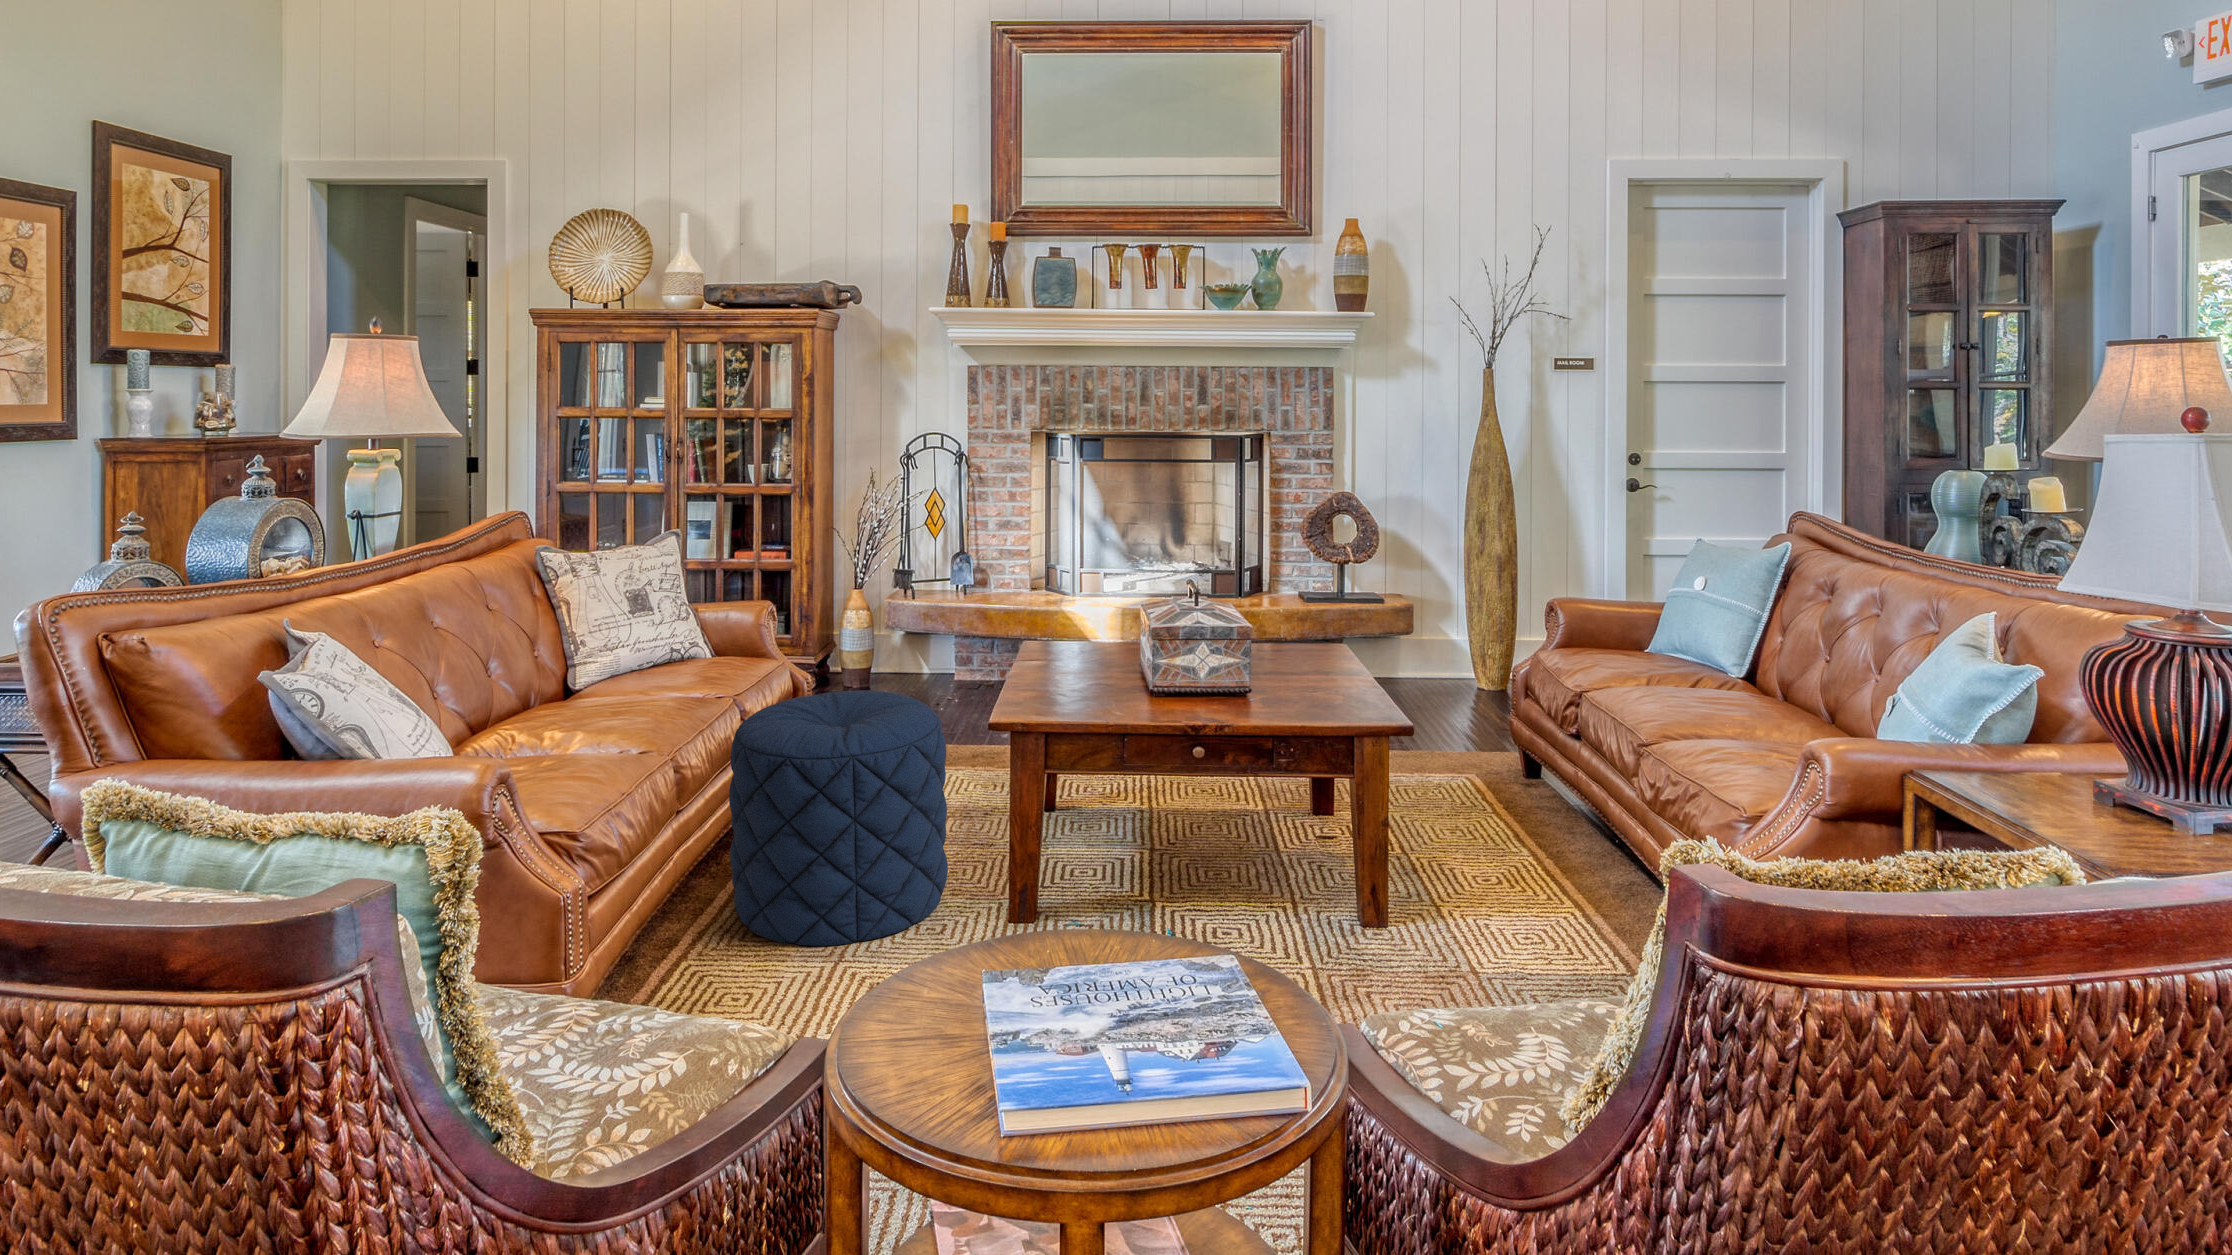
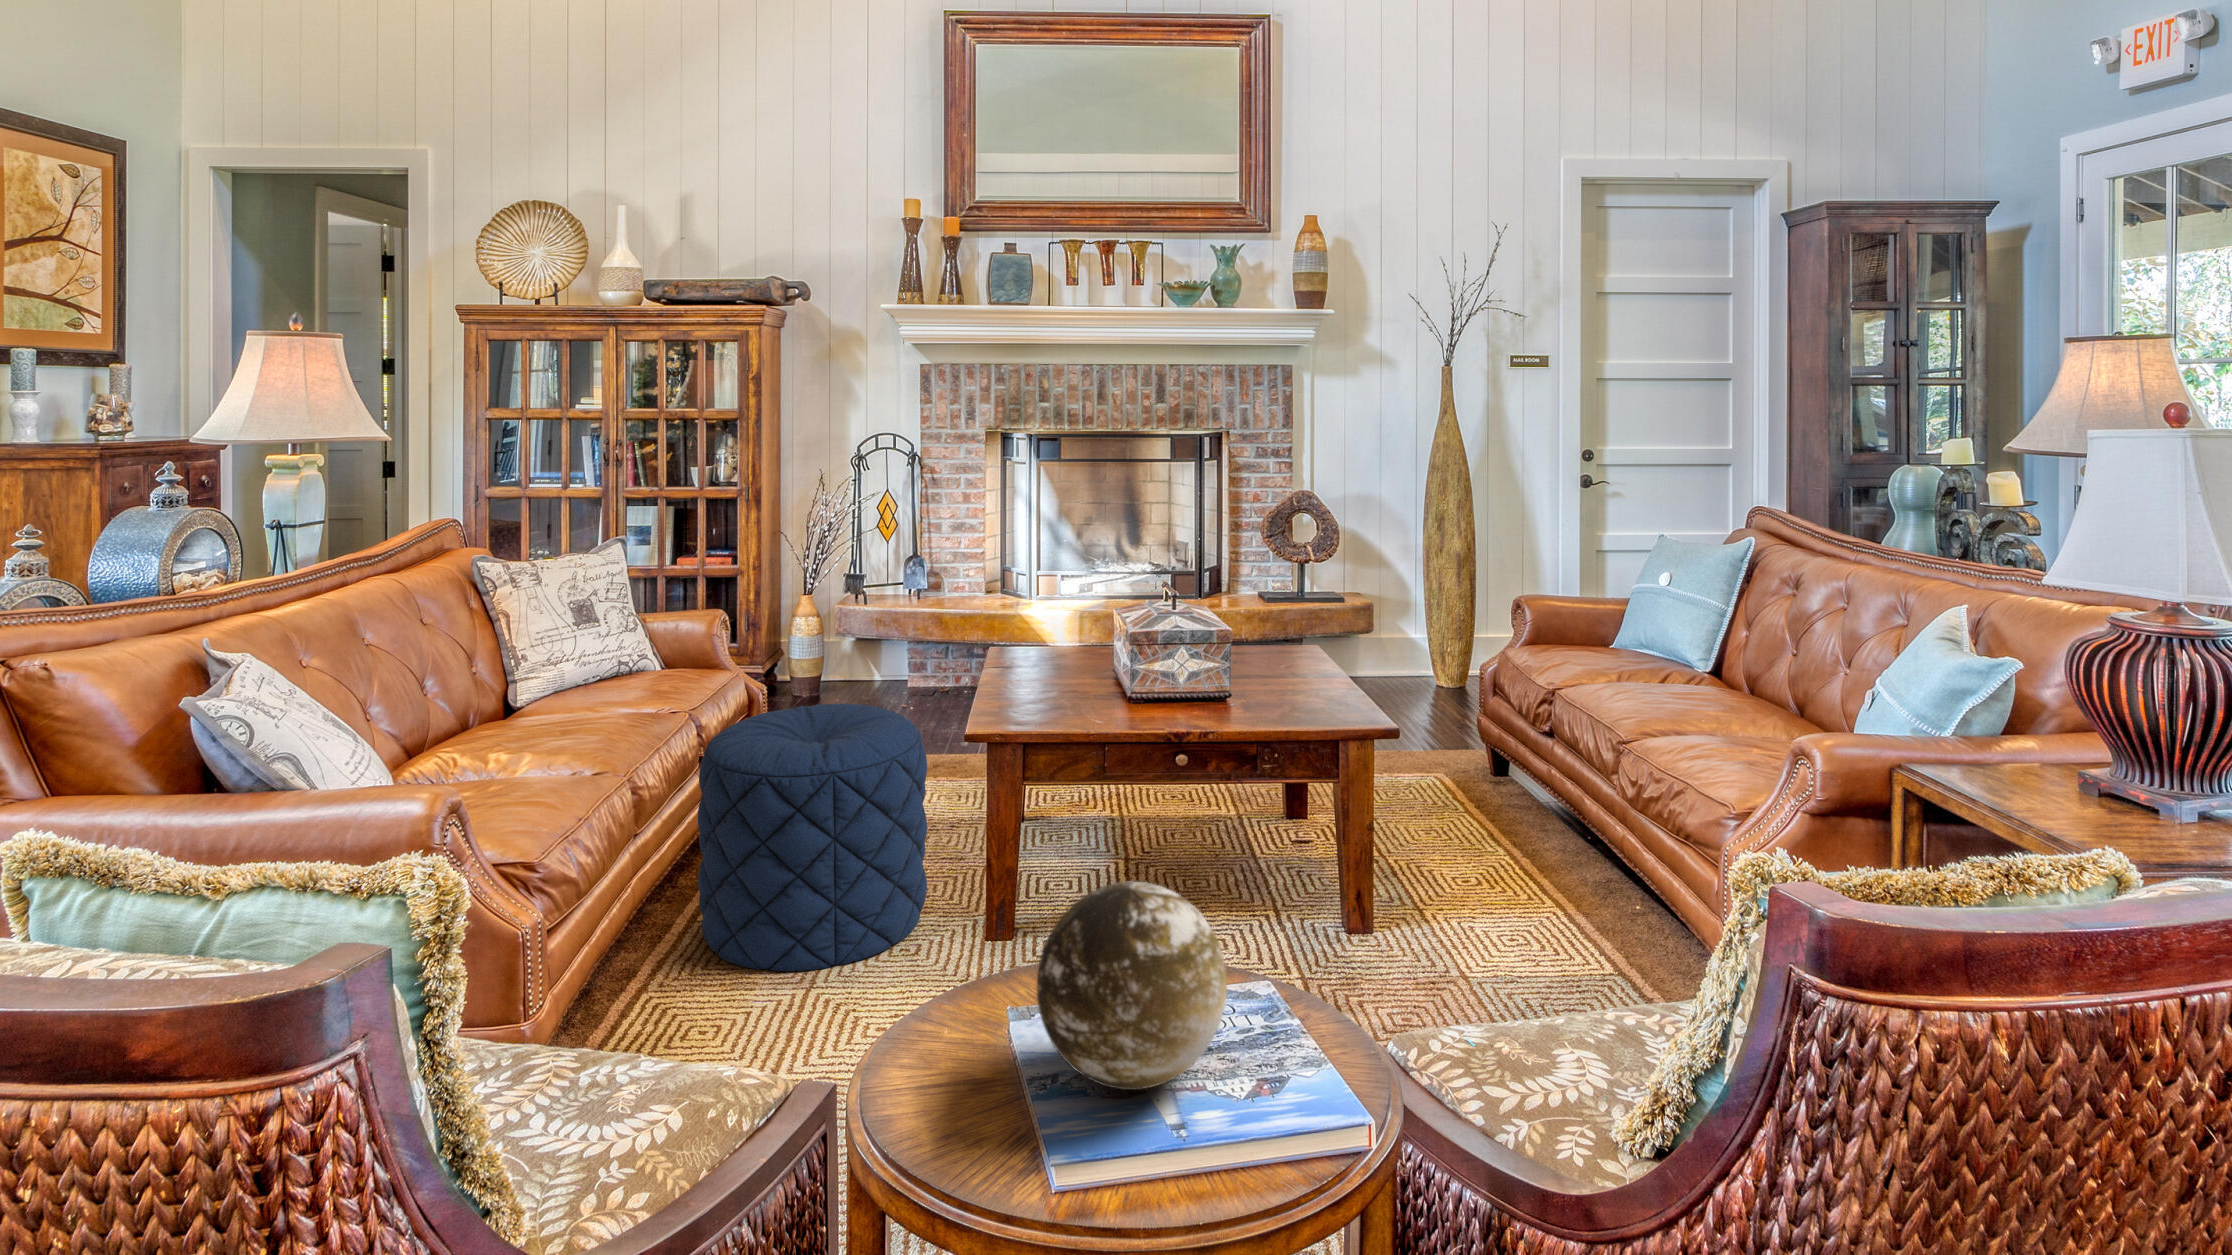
decorative orb: none [993,855,1175,1051] -> present [1037,881,1227,1090]

